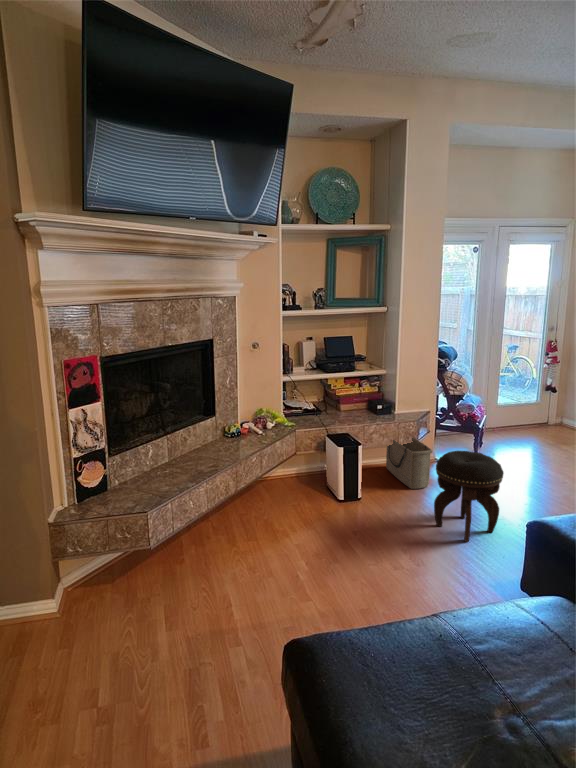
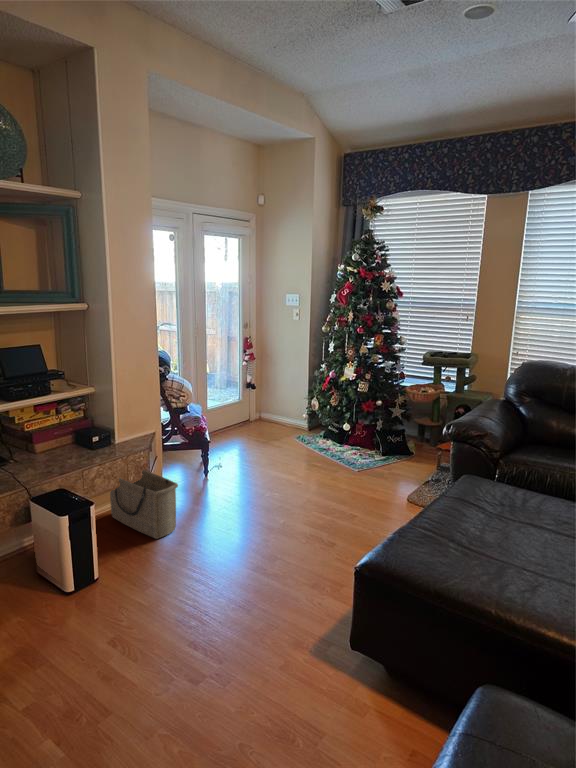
footstool: present [434,451,504,542] -> none [206,479,285,595]

